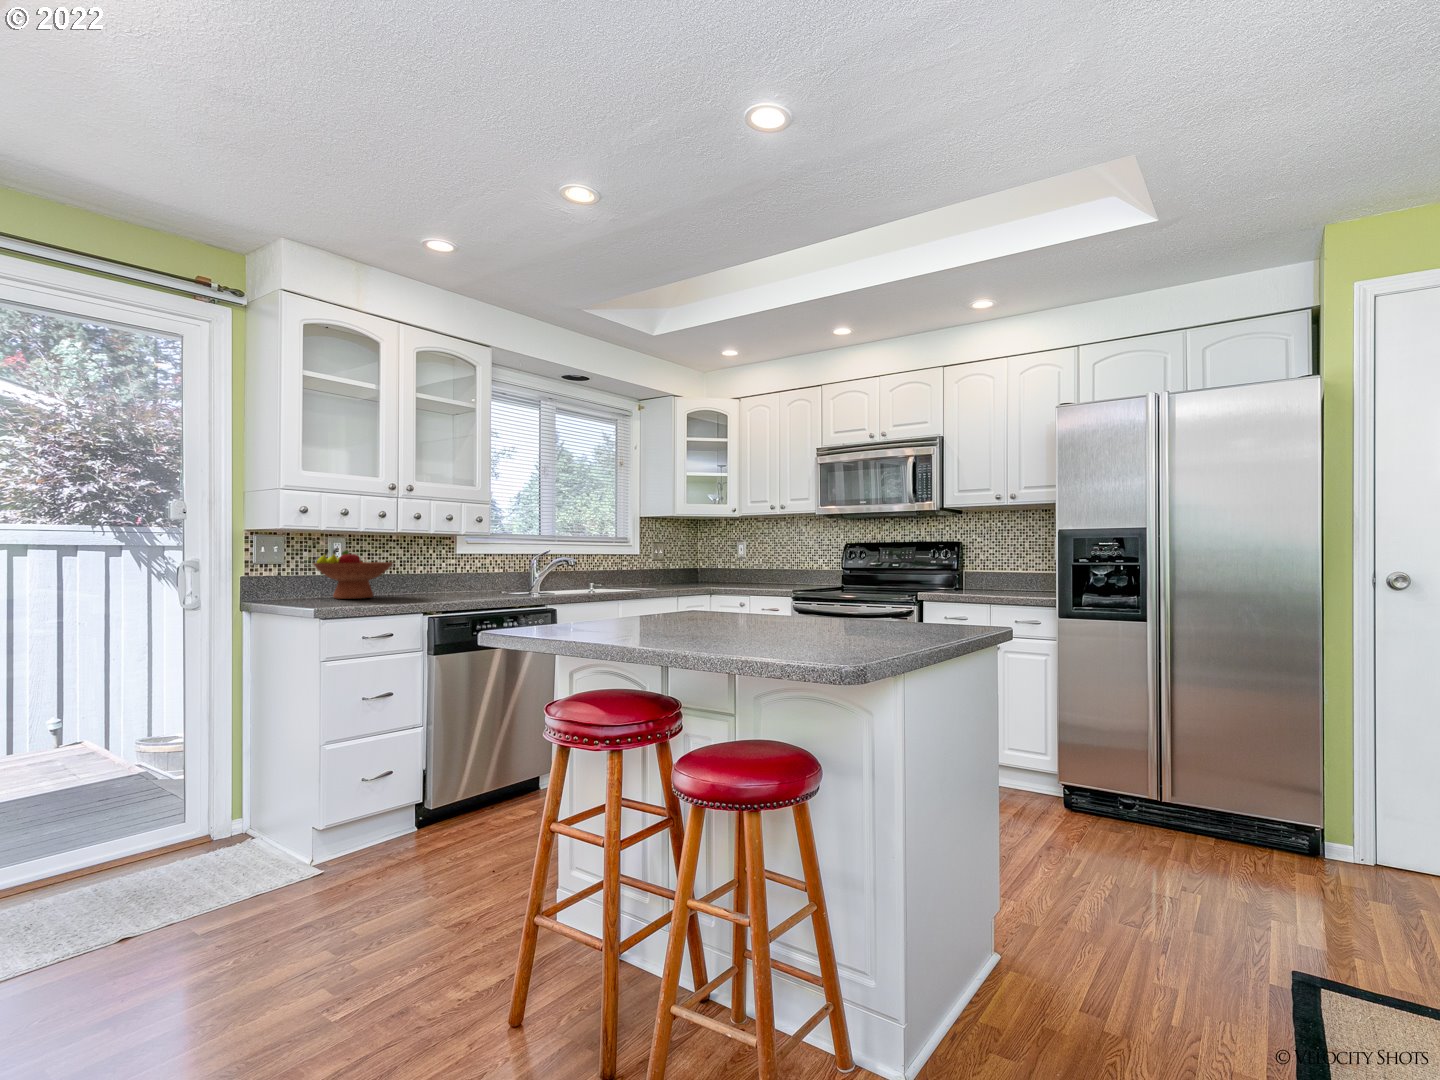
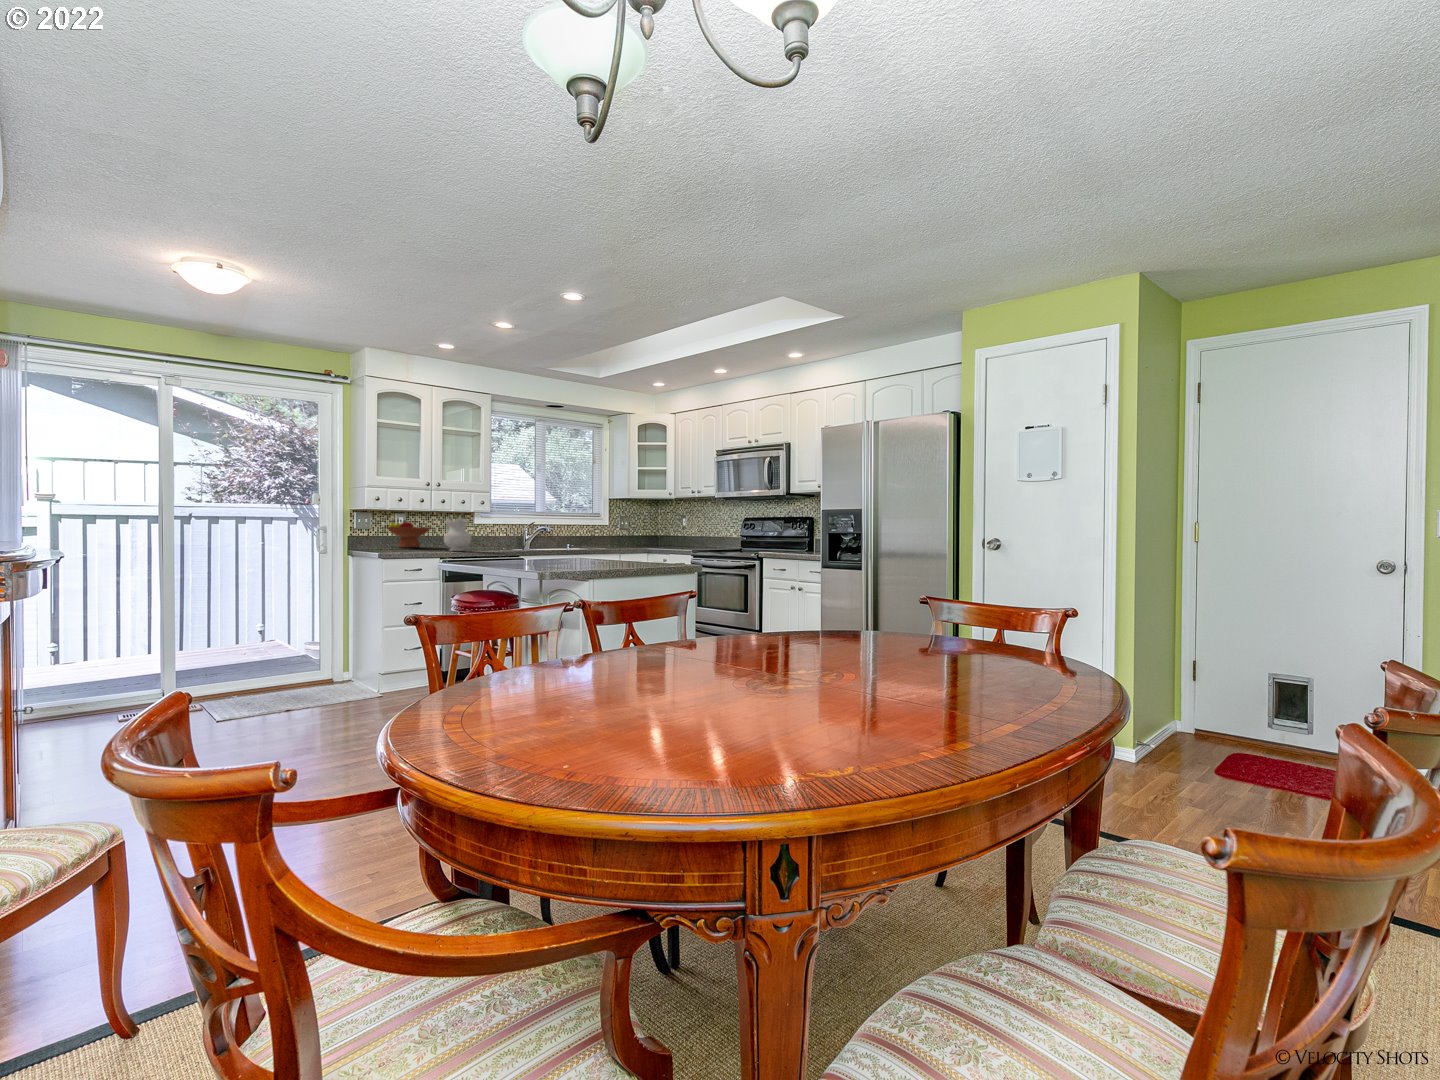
ceramic pitcher: none [420,545,469,605] -> present [444,518,471,551]

